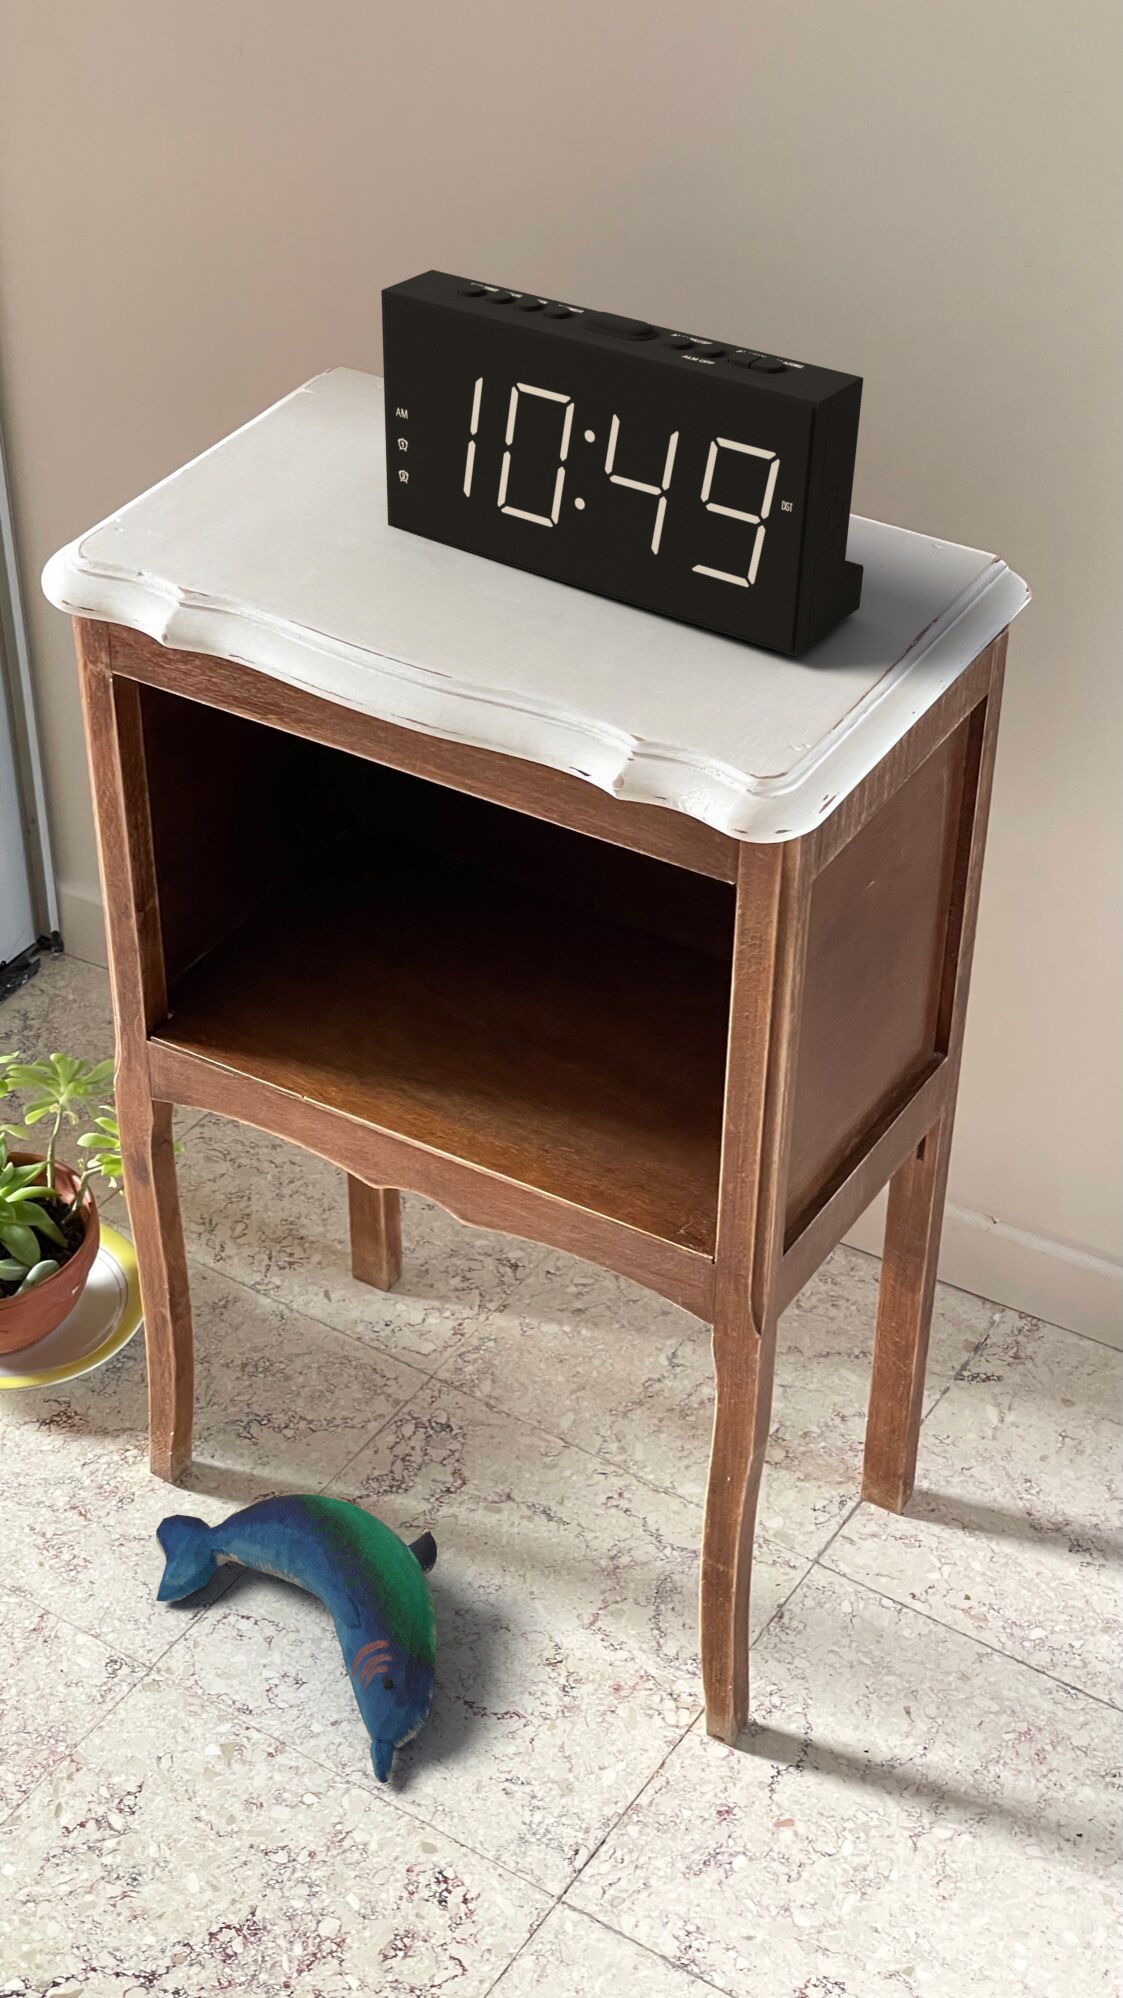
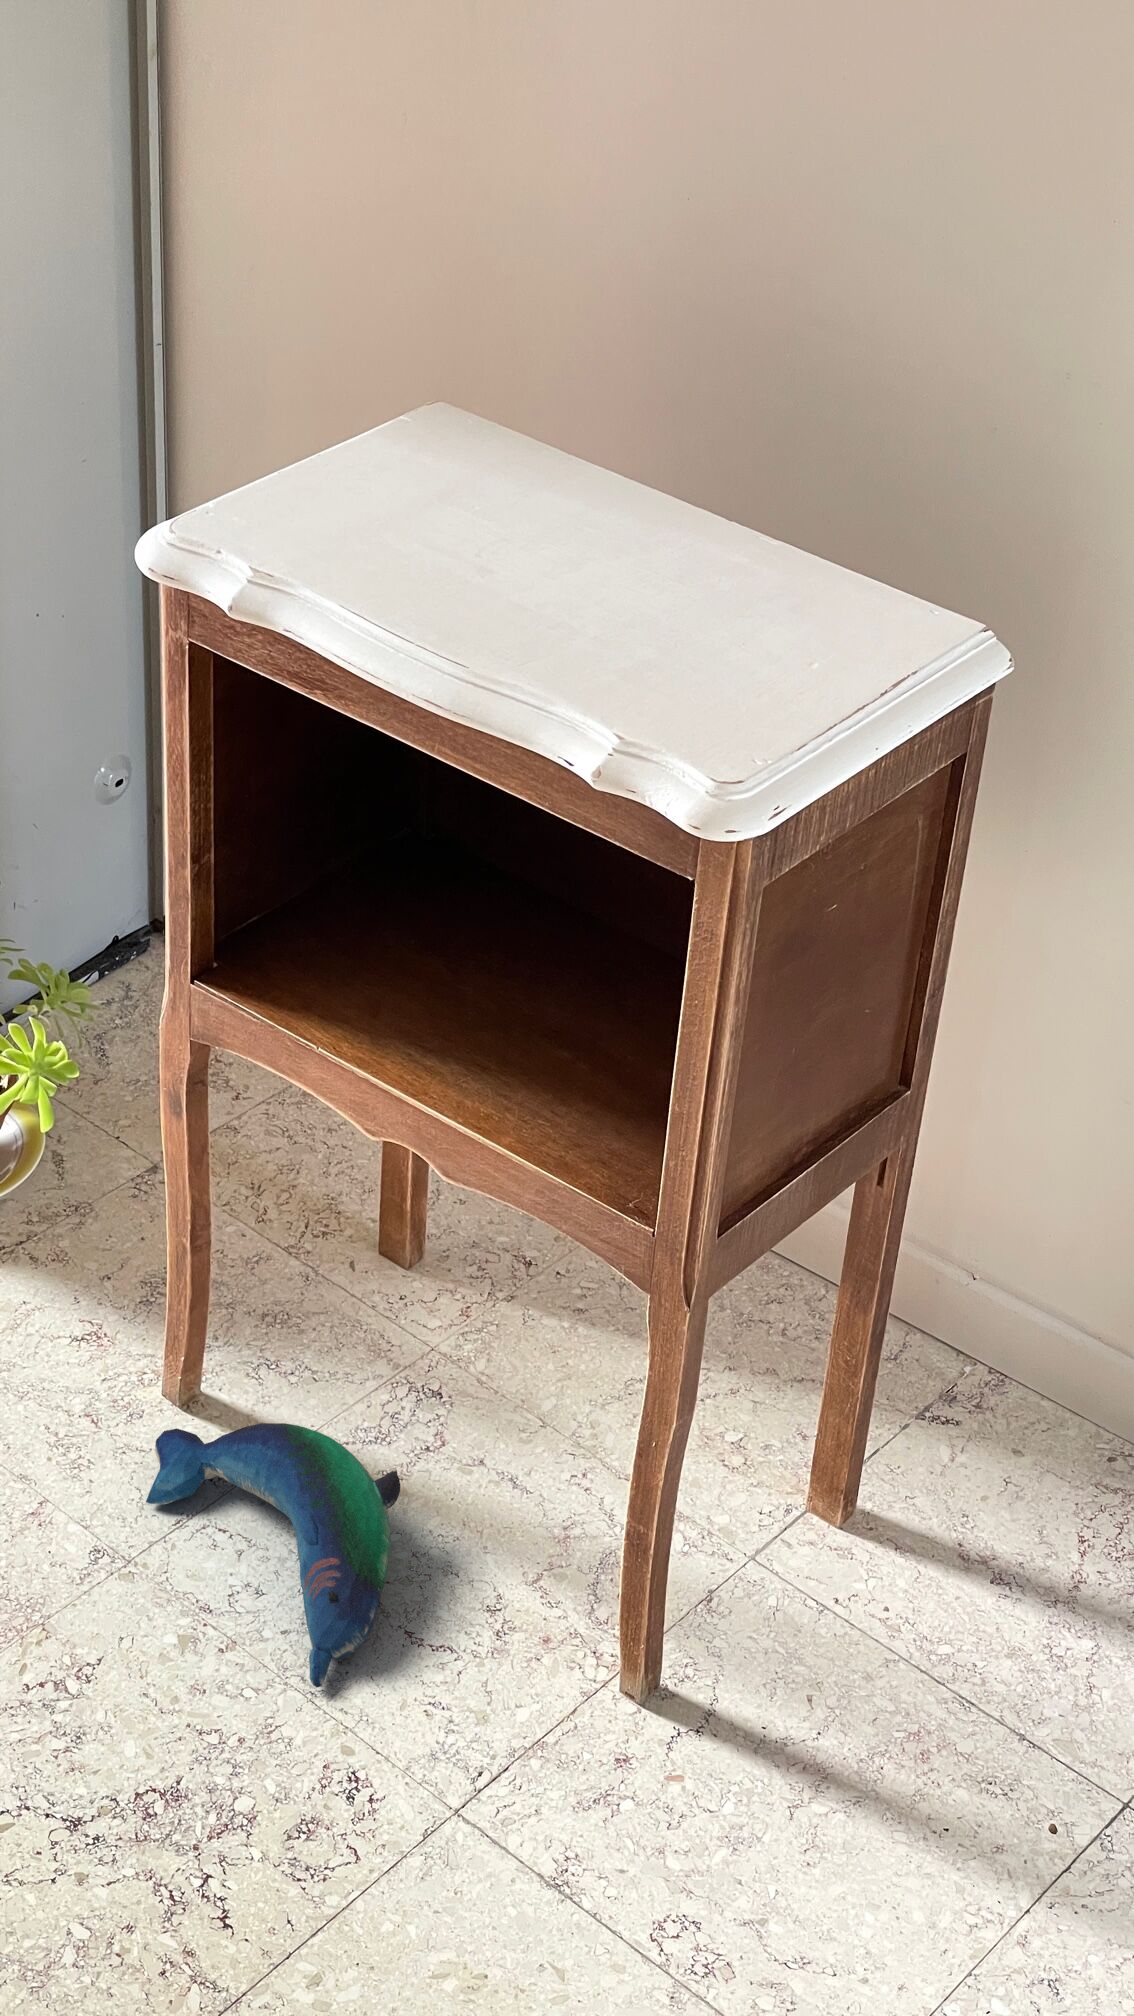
alarm clock: present [381,270,864,656] -> none [447,321,855,683]

